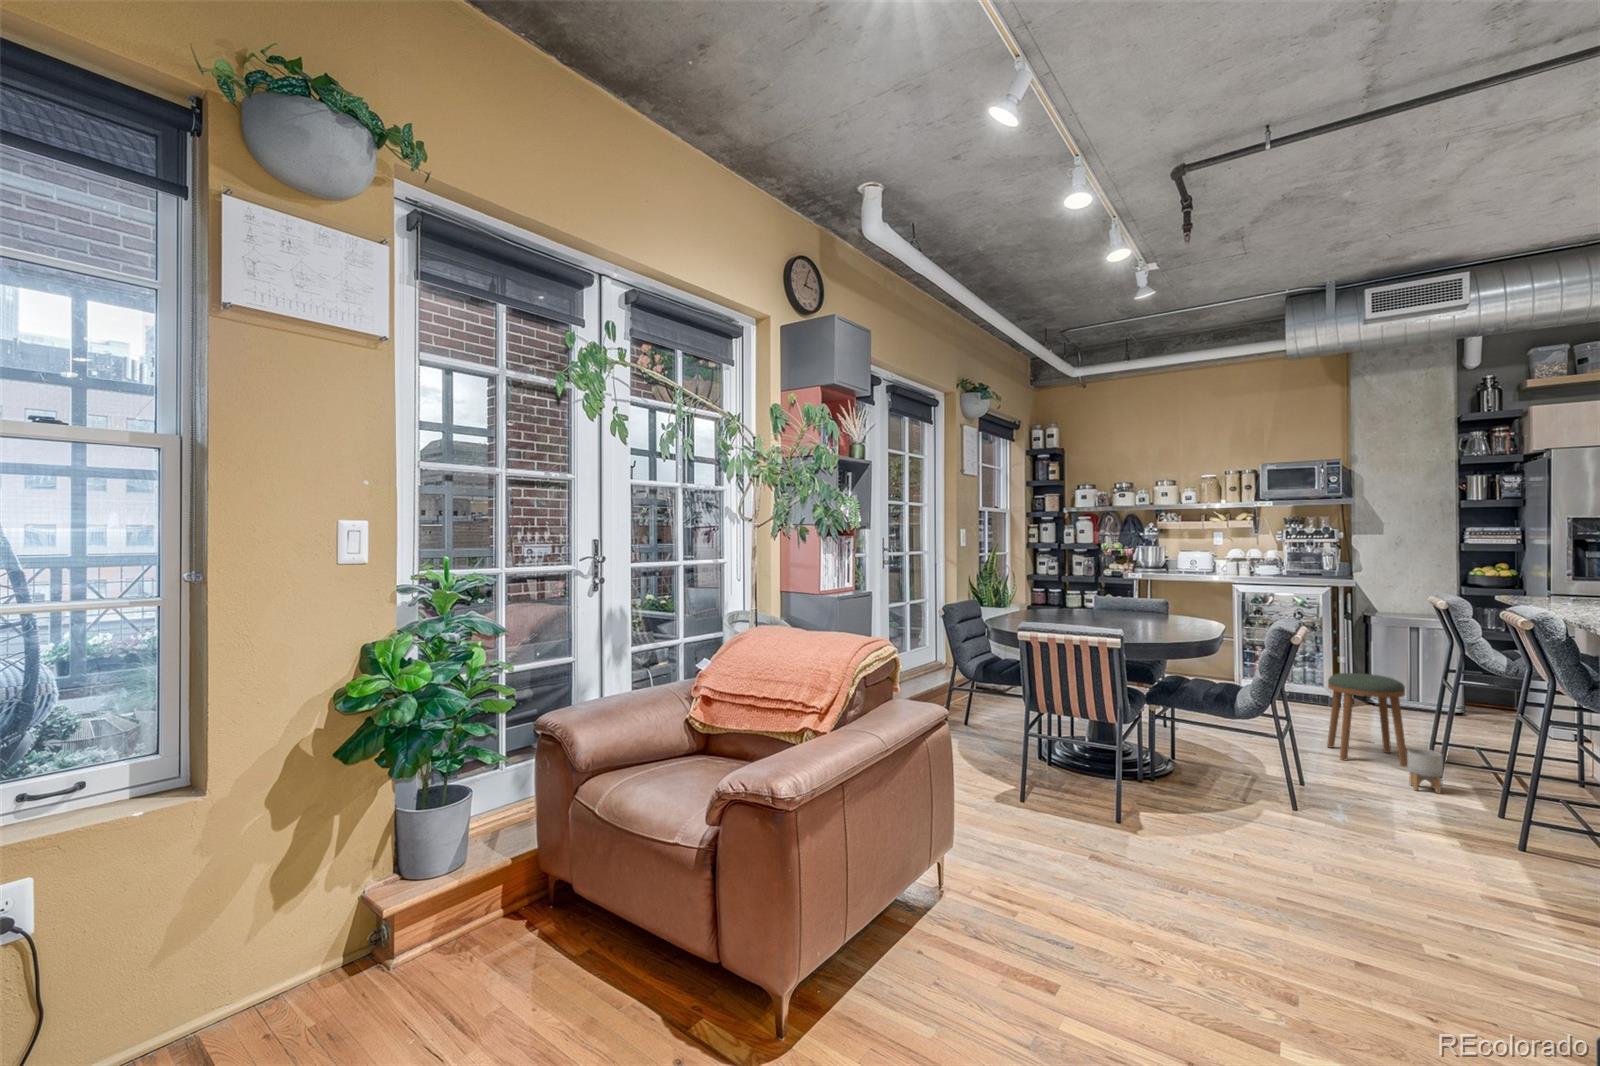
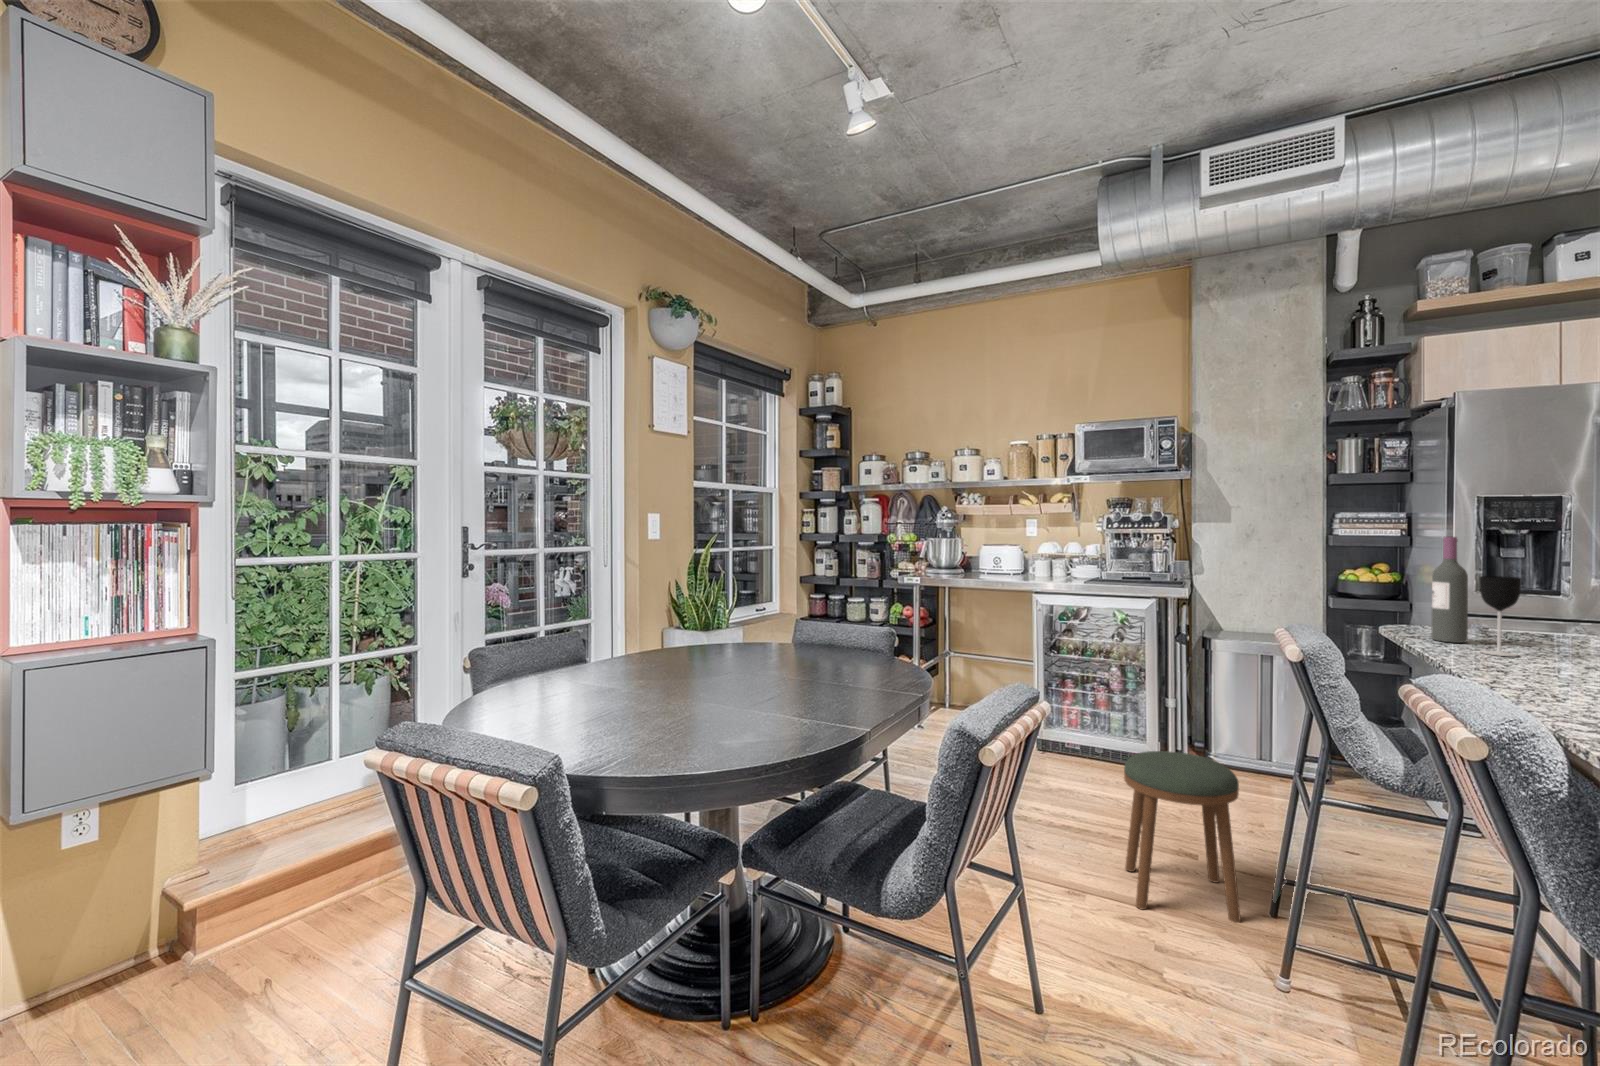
wine bottle: none [1526,541,1548,601] -> present [1431,537,1468,643]
wine glass: none [1551,562,1575,605] -> present [1479,576,1521,656]
planter: present [1407,749,1443,793] -> none [1231,922,1291,1021]

